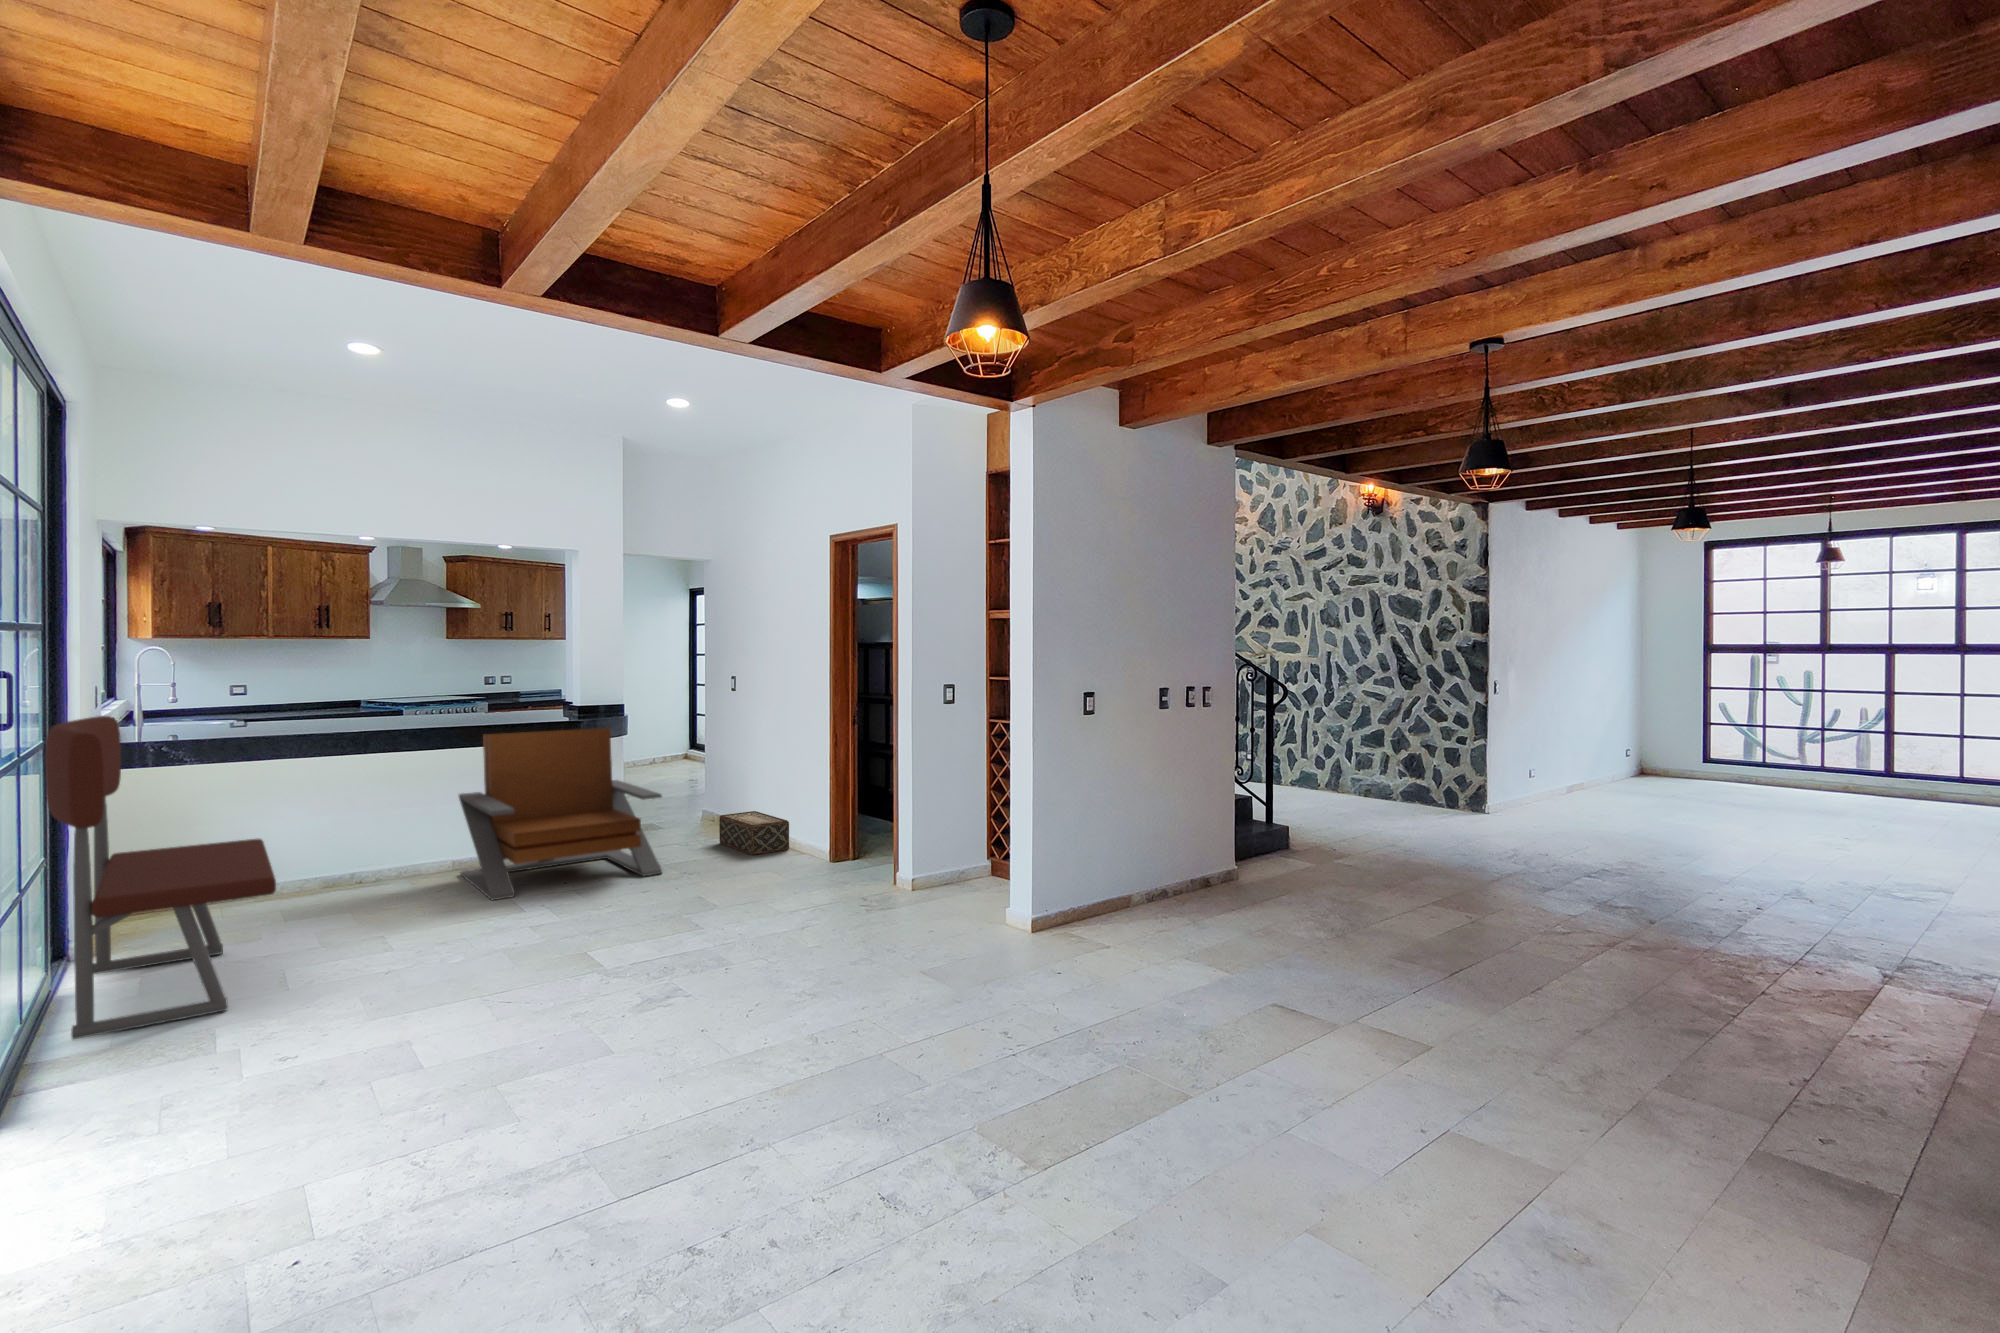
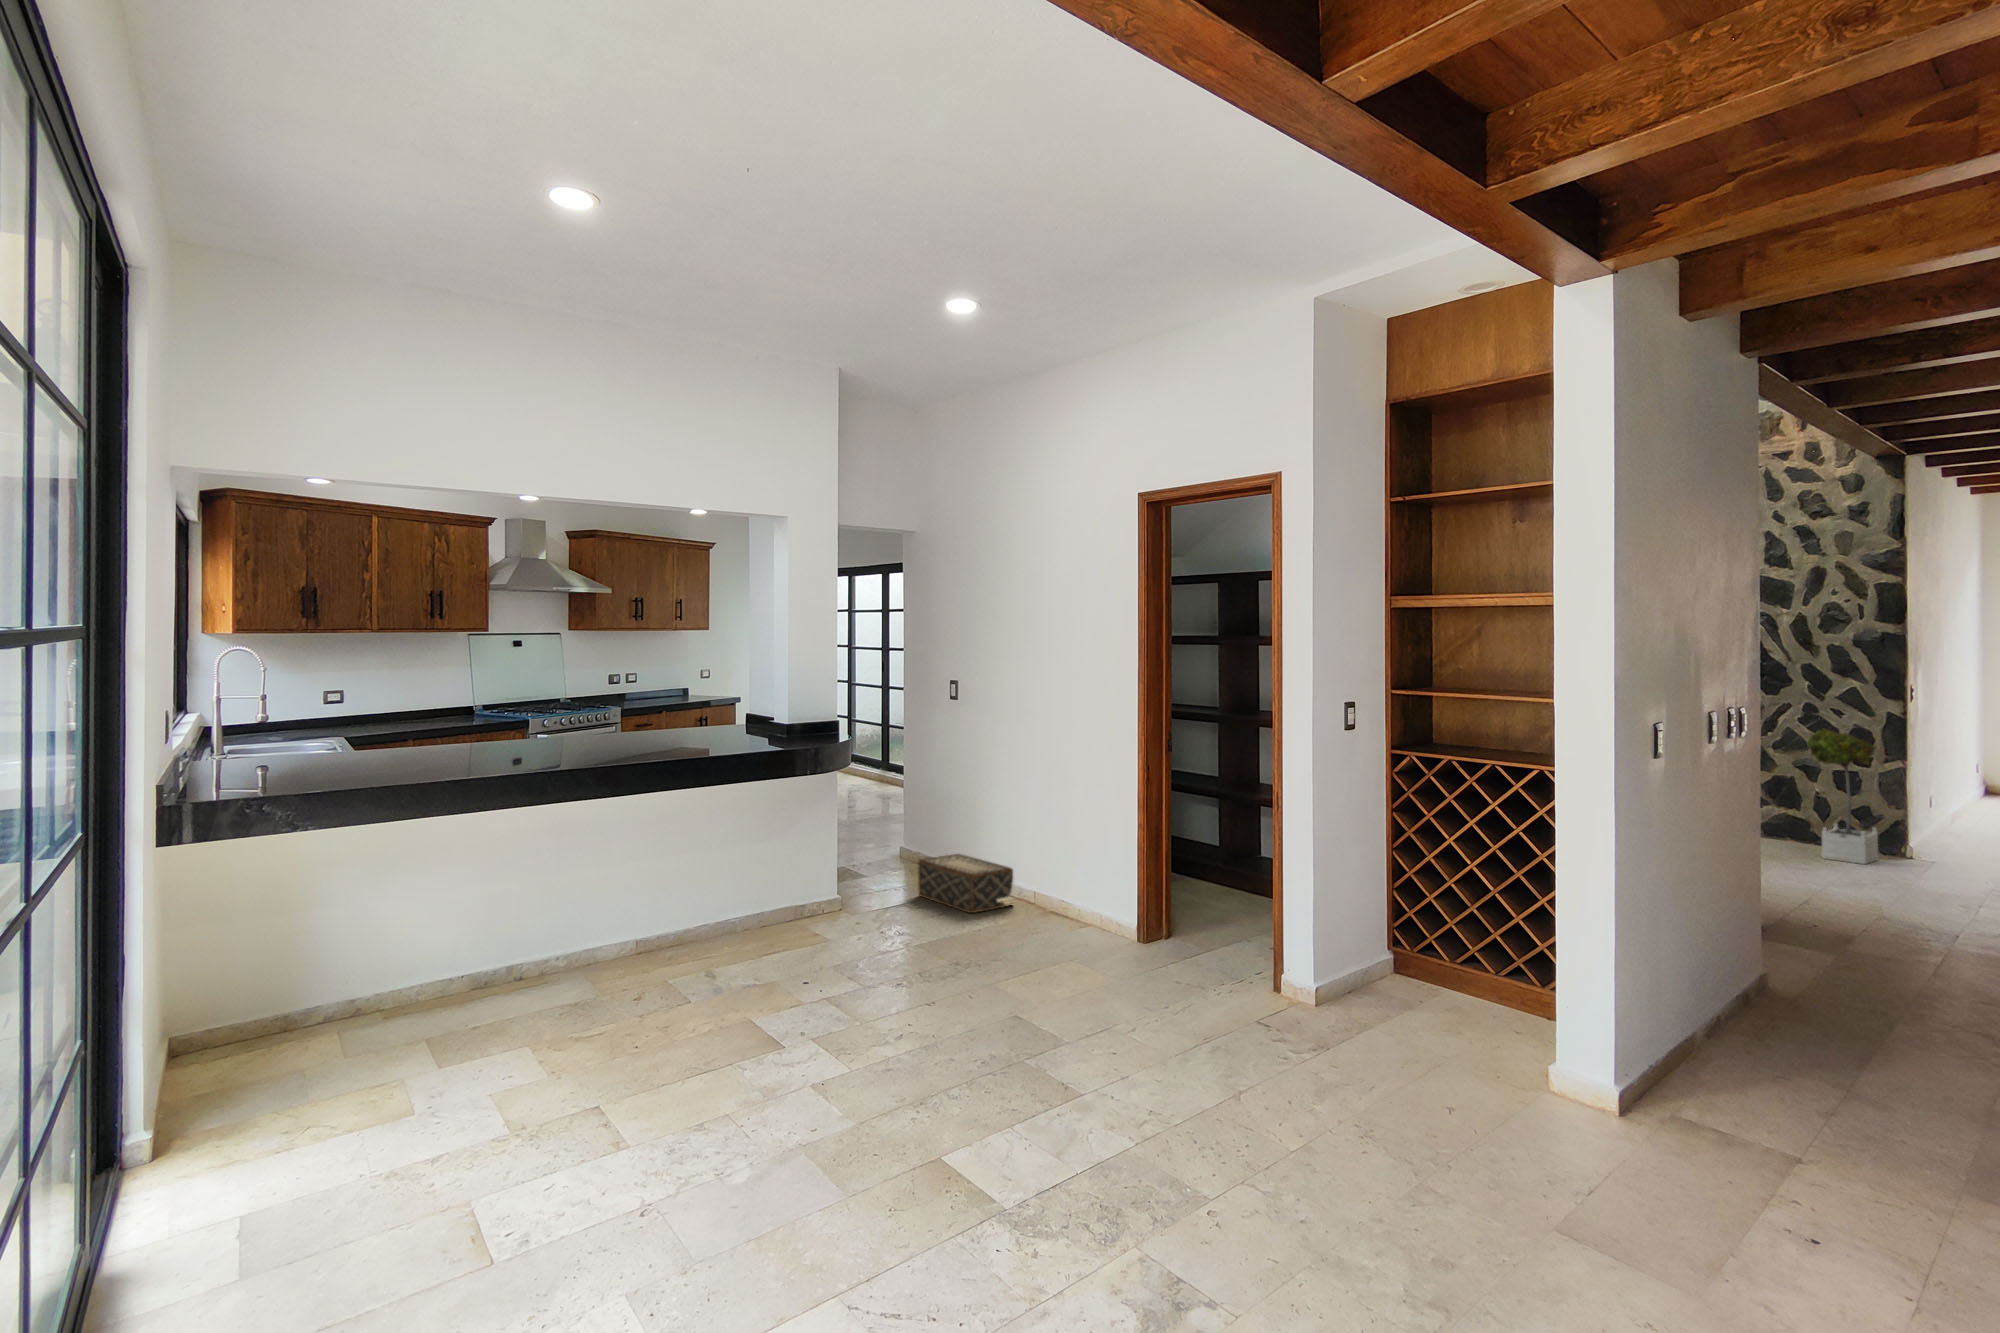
potted tree: none [1423,714,1469,816] -> present [1807,729,1878,864]
bench: present [45,716,276,1039] -> none [116,731,433,1221]
lounge chair: present [459,728,662,900] -> none [609,746,871,979]

